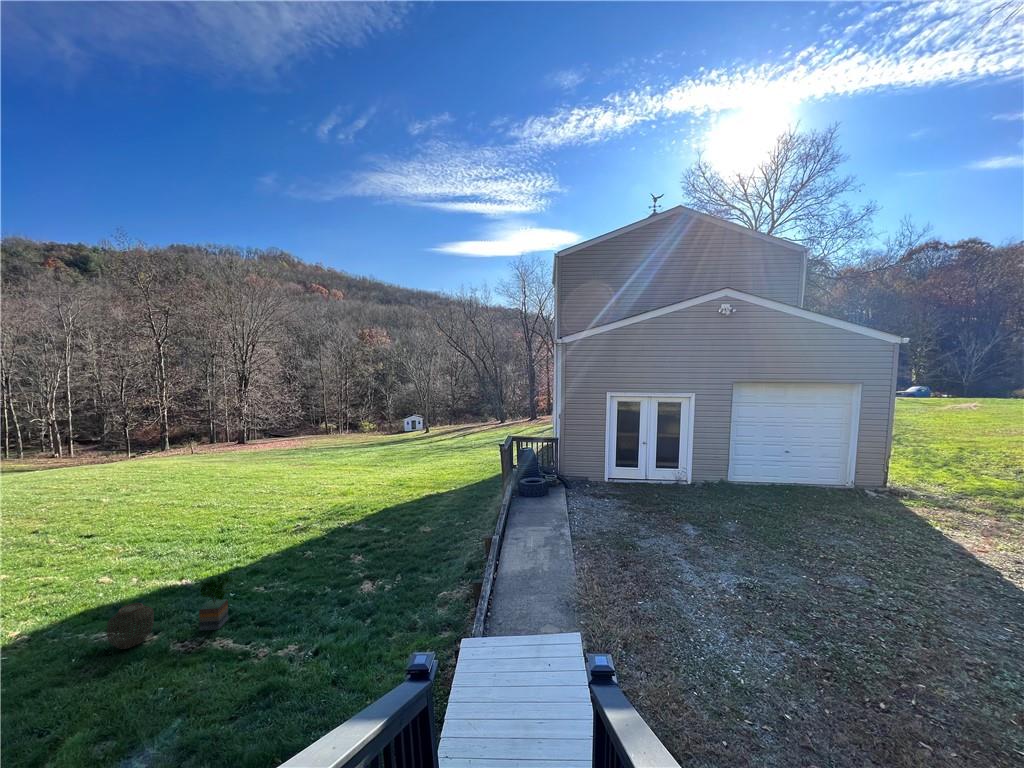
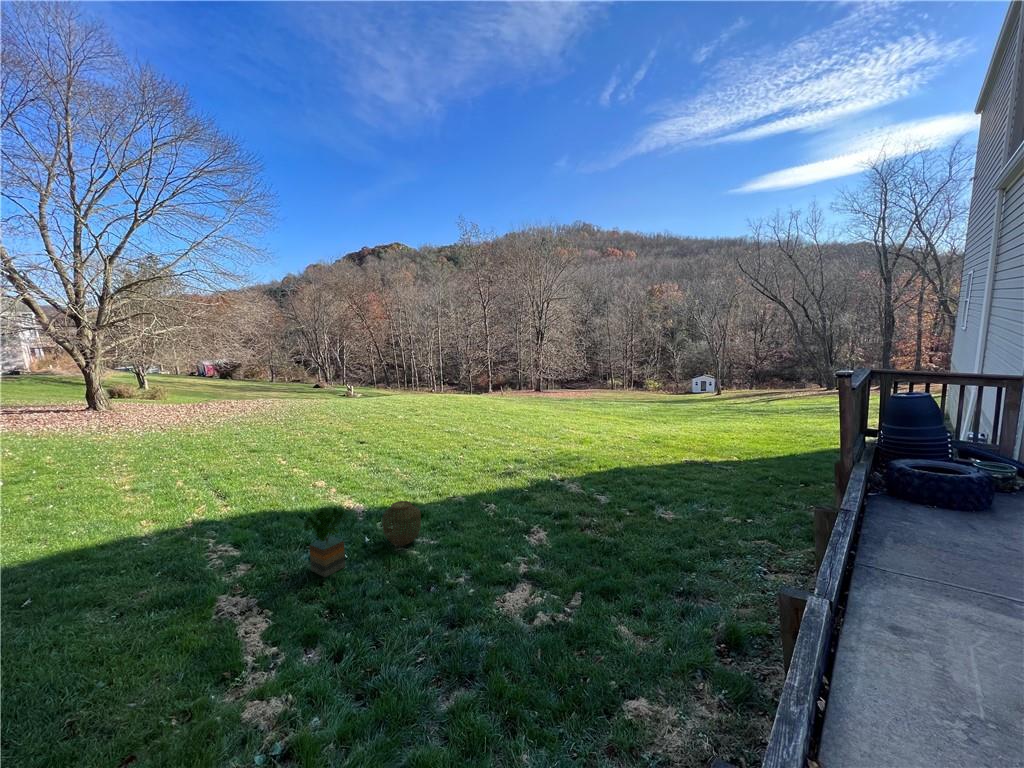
woven basket: present [107,603,154,649] -> present [383,501,421,545]

